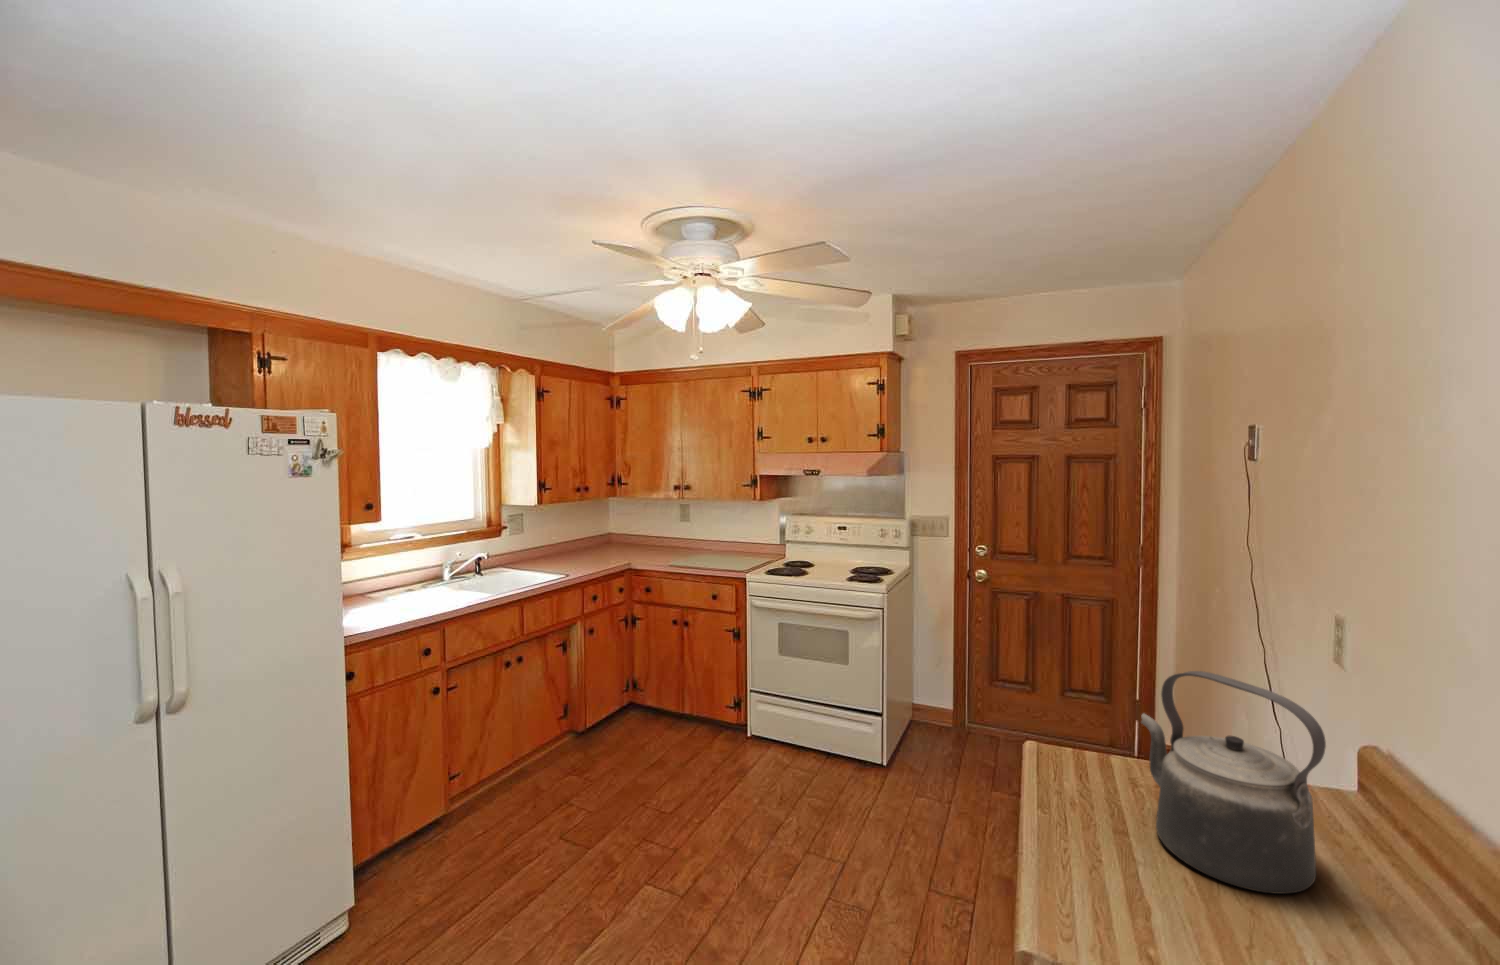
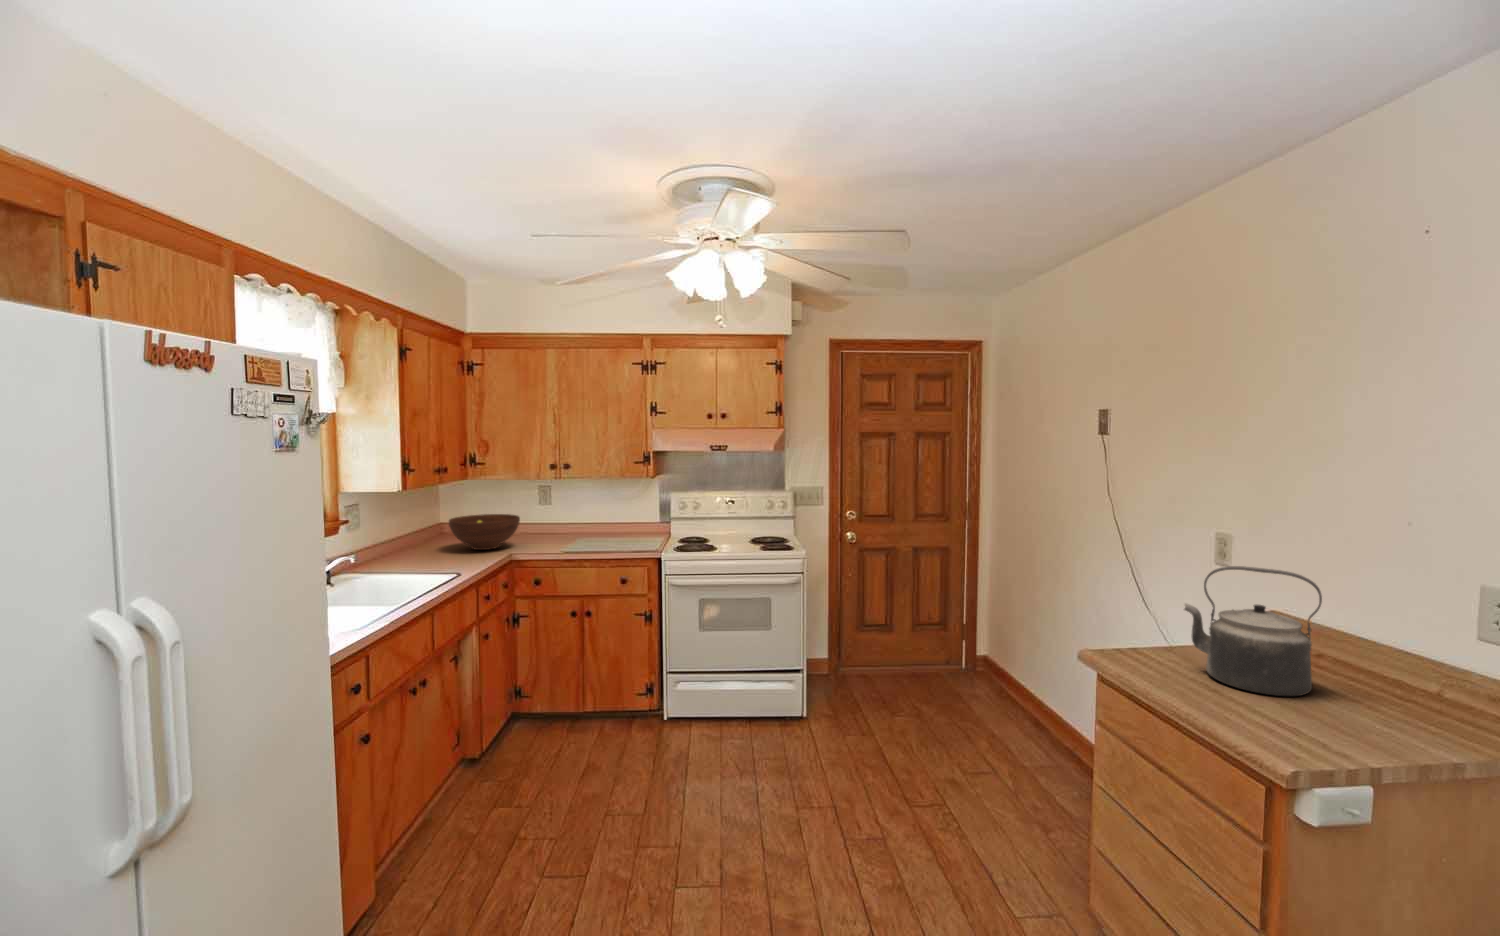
fruit bowl: none [589,528,646,558] -> present [449,514,520,550]

